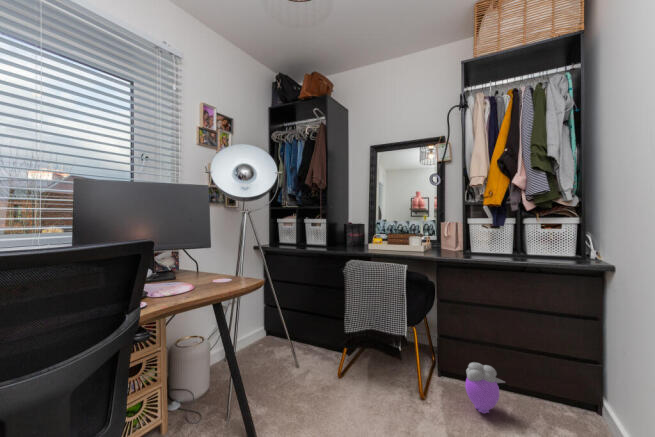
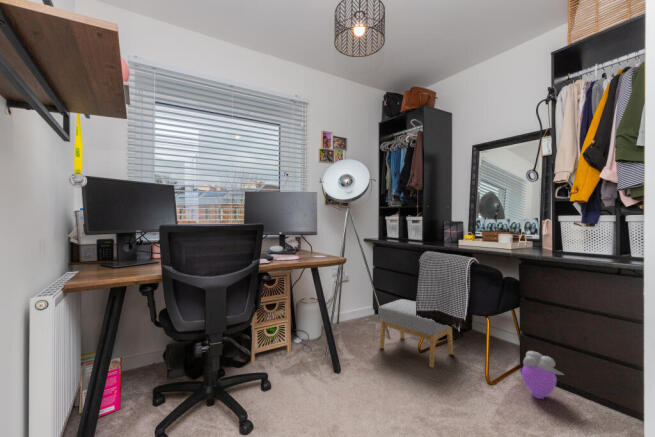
footstool: none [296,320,380,405] -> present [378,299,453,368]

